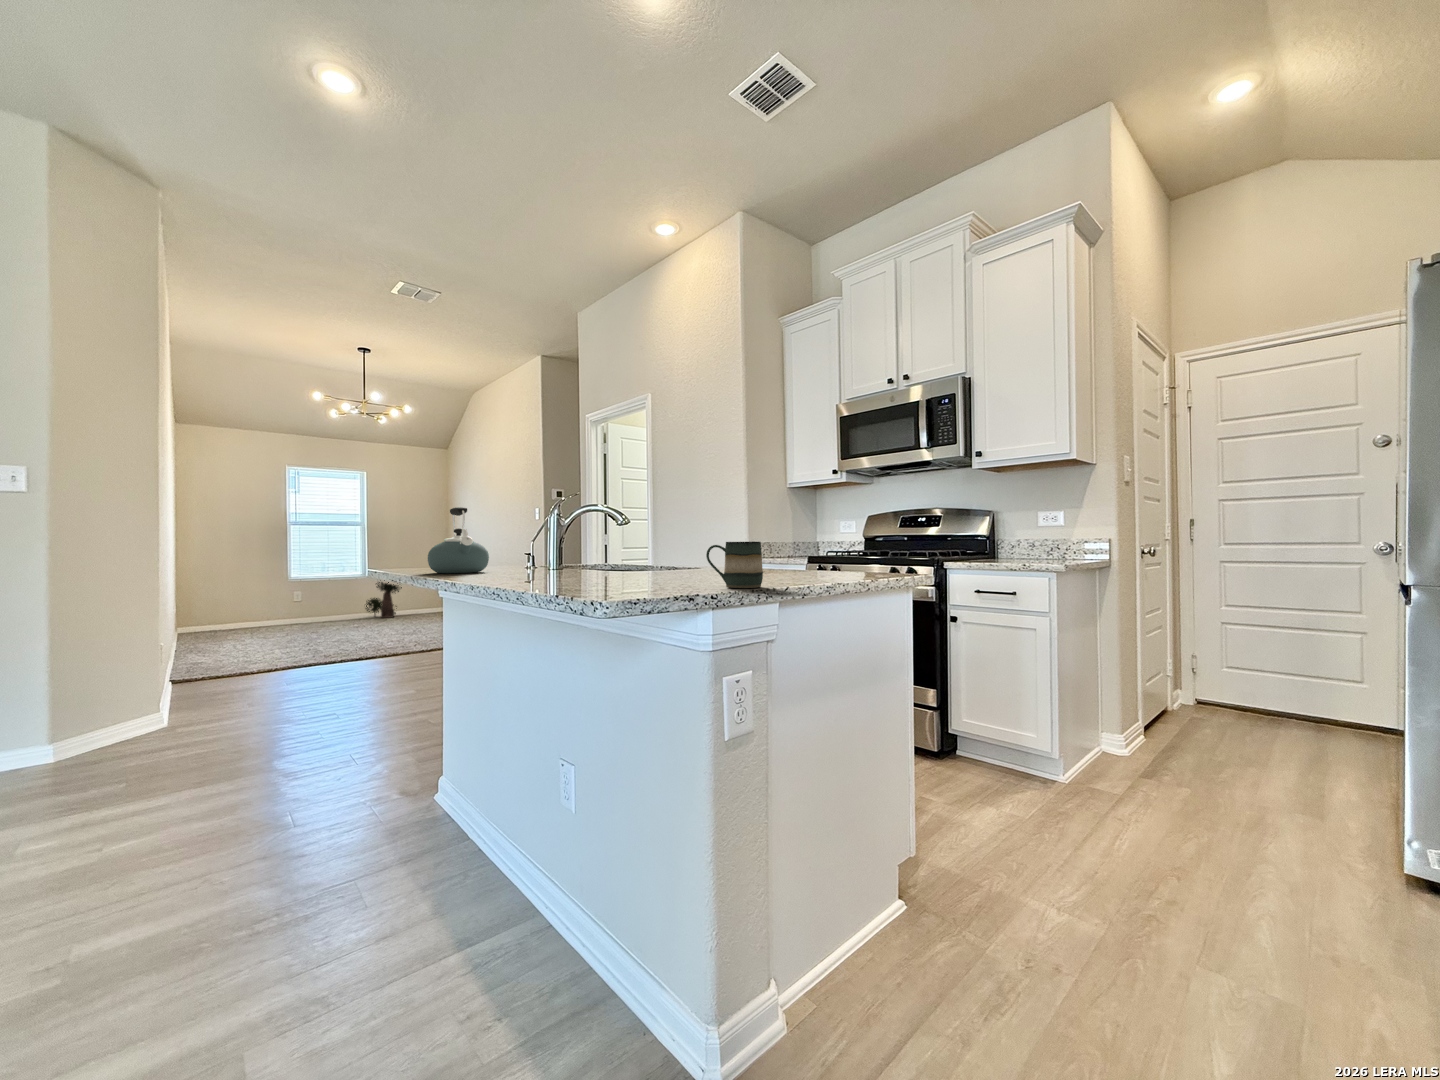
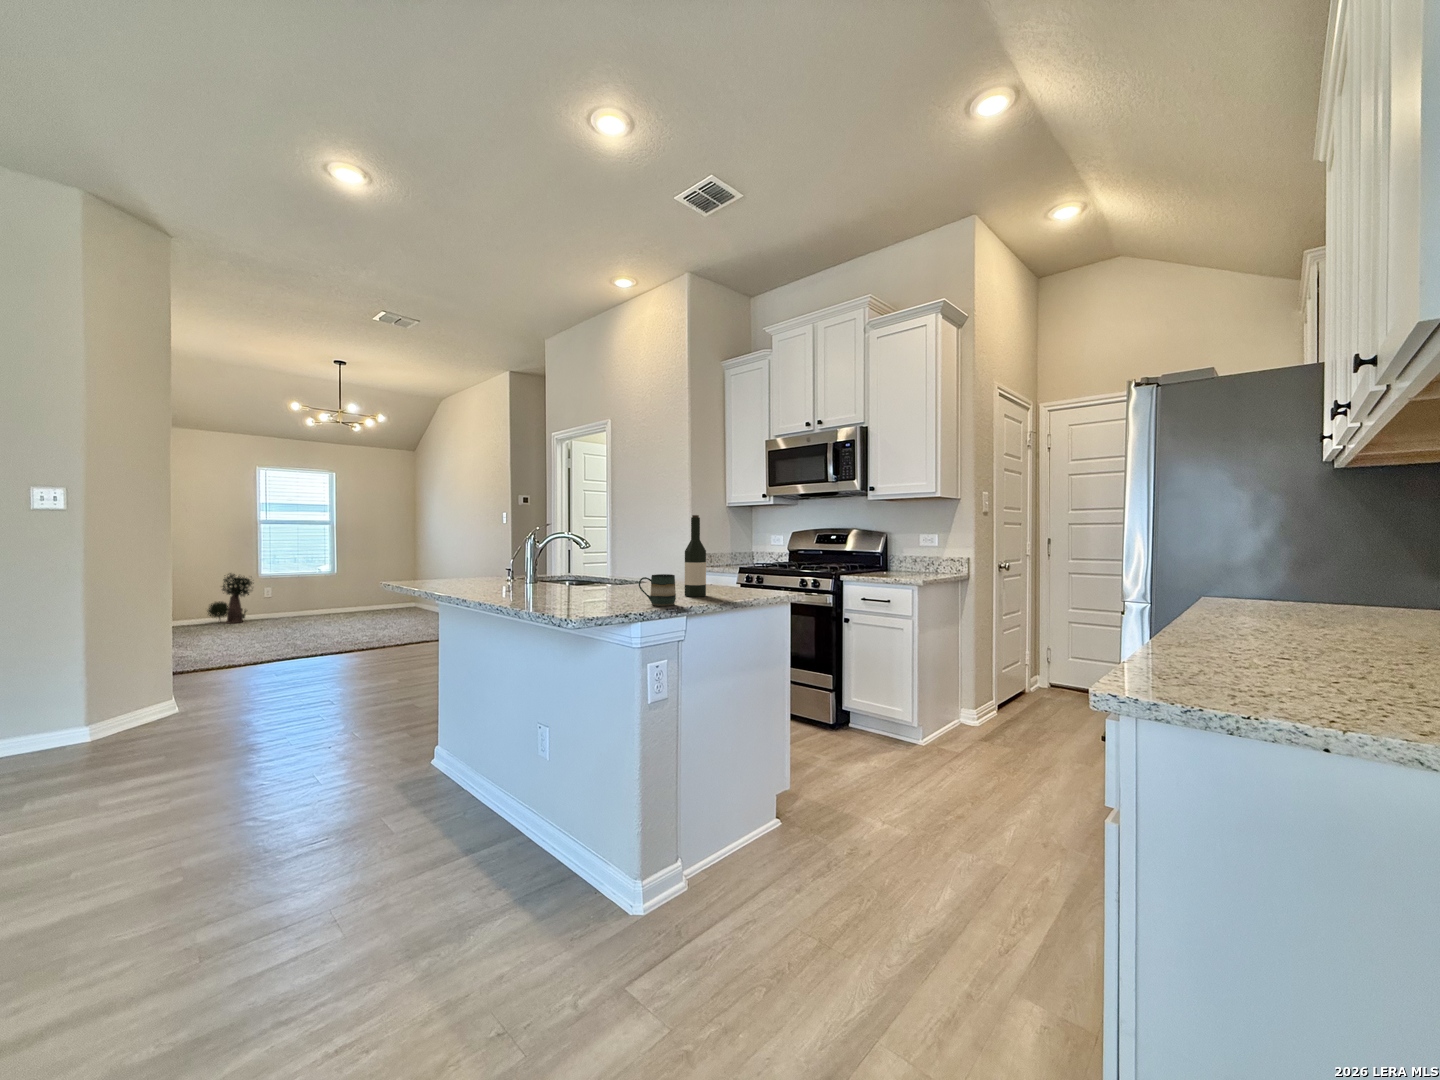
wine bottle: none [766,463,796,579] -> present [685,515,706,597]
kettle: present [428,507,489,573] -> none [429,533,477,585]
potted plant: present [365,580,402,618] -> present [207,573,252,623]

